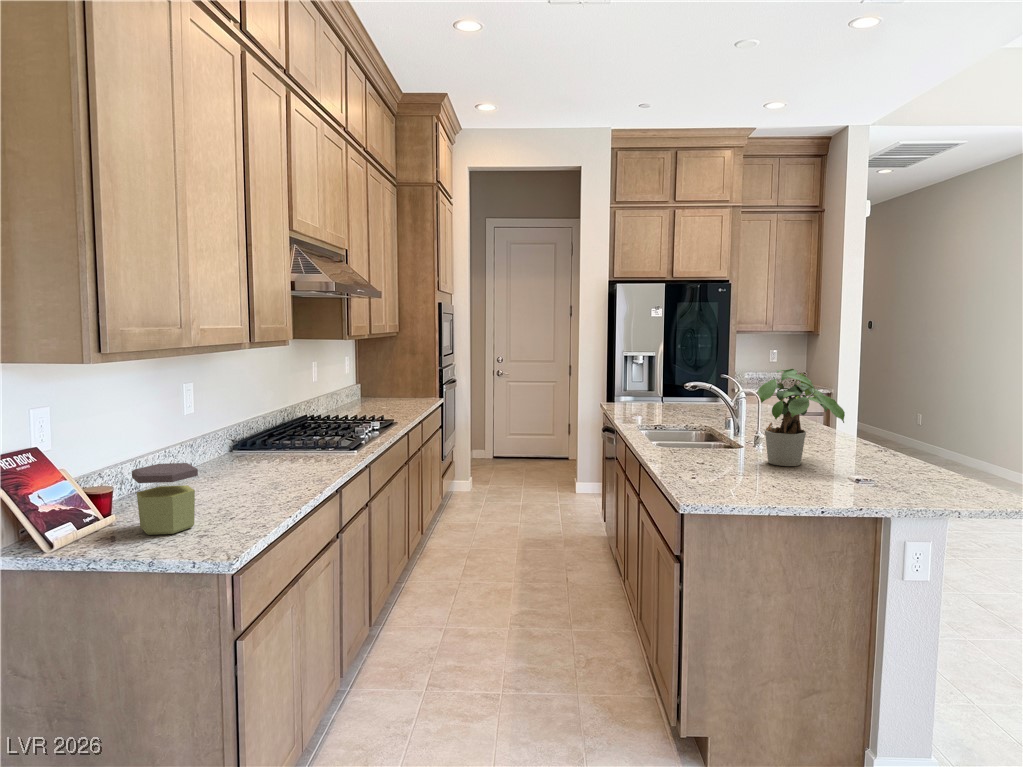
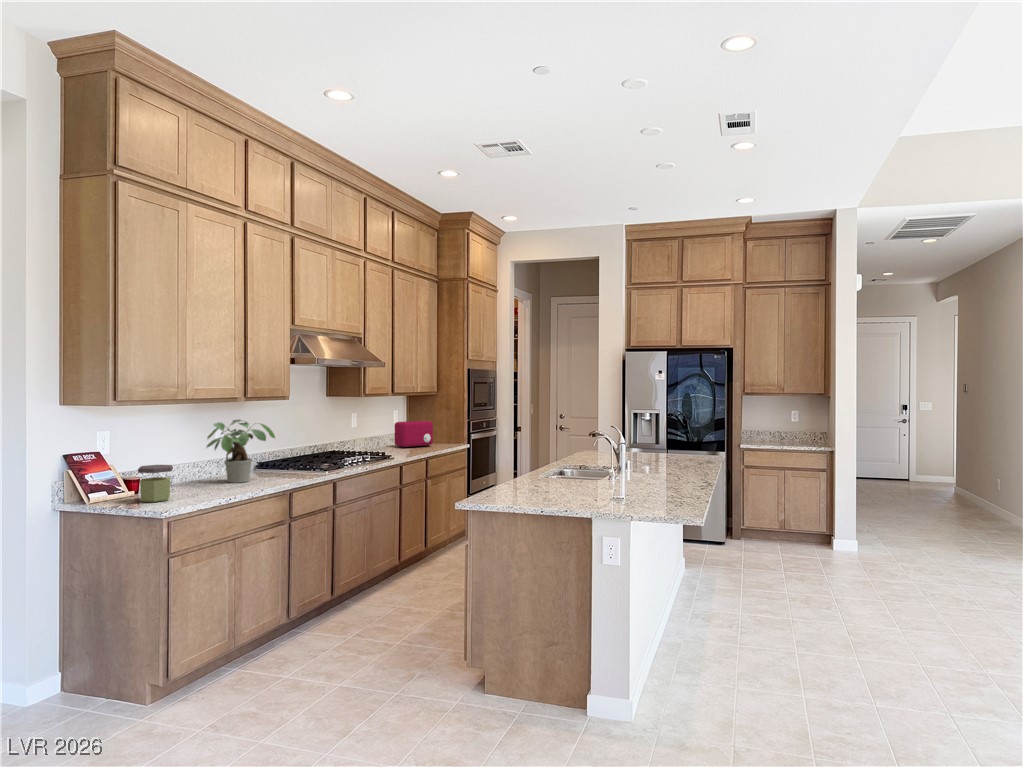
toaster: none [365,369,411,405] -> present [395,421,433,448]
potted plant: present [757,369,845,466] -> present [207,419,275,483]

